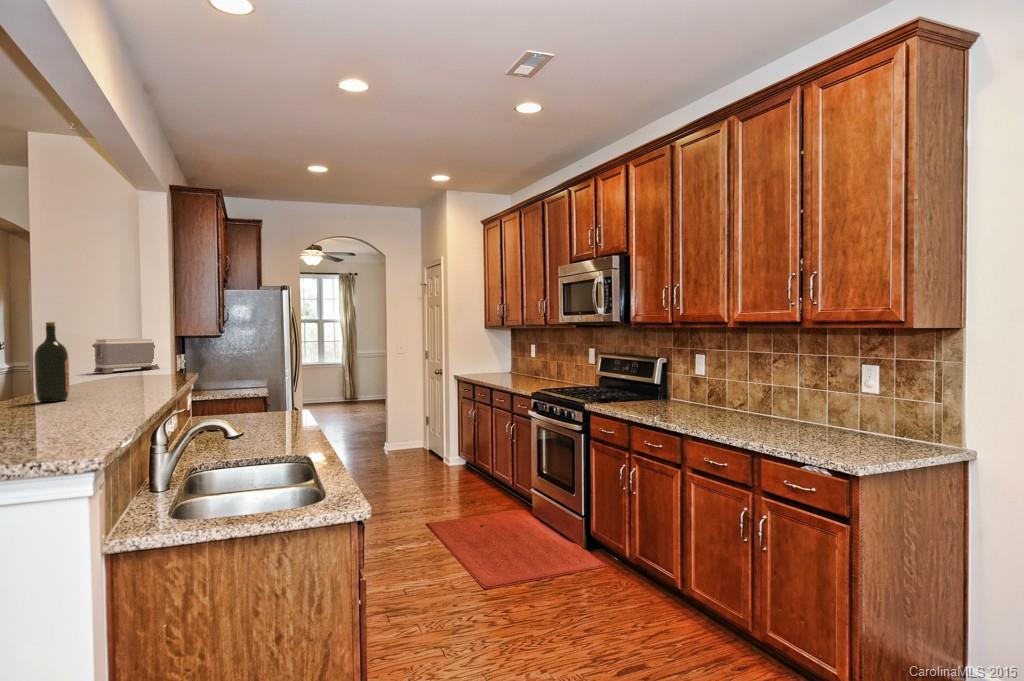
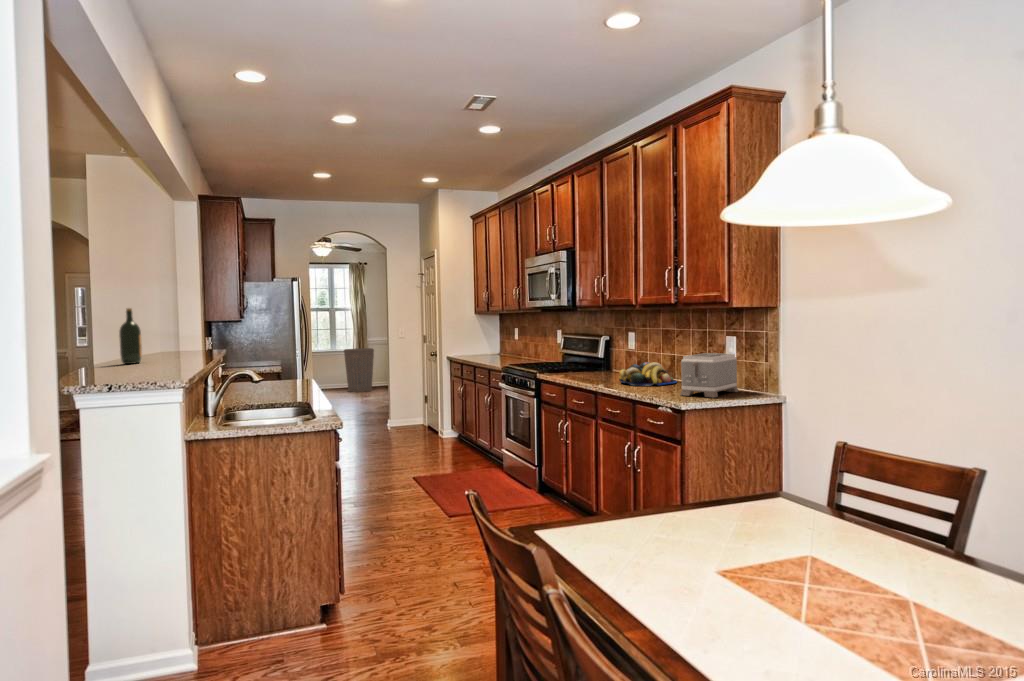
toaster: present [92,339,160,373] -> present [680,353,738,398]
trash can: none [333,361,365,406] -> present [344,348,374,392]
fruit bowl: none [705,394,782,427] -> present [619,362,677,386]

